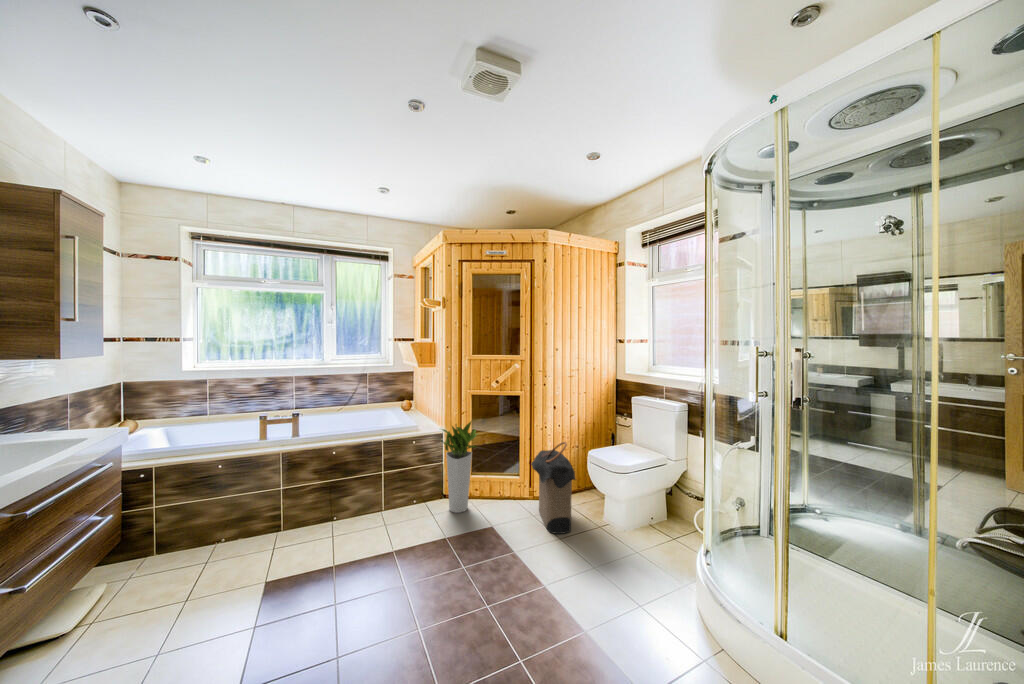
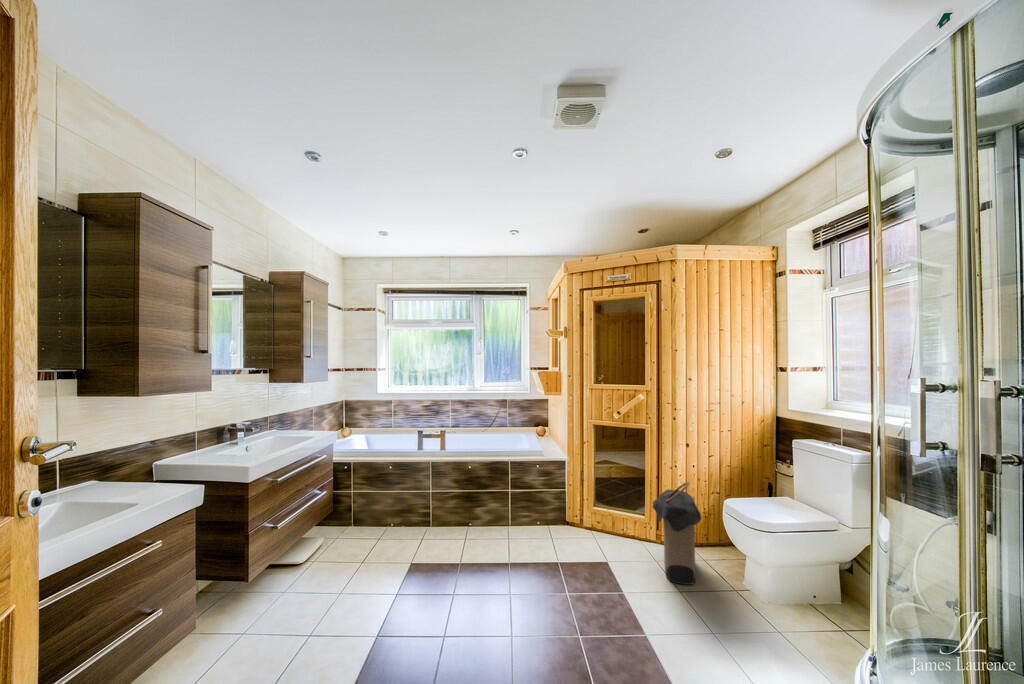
planter: present [442,422,477,513] -> none [557,450,601,542]

